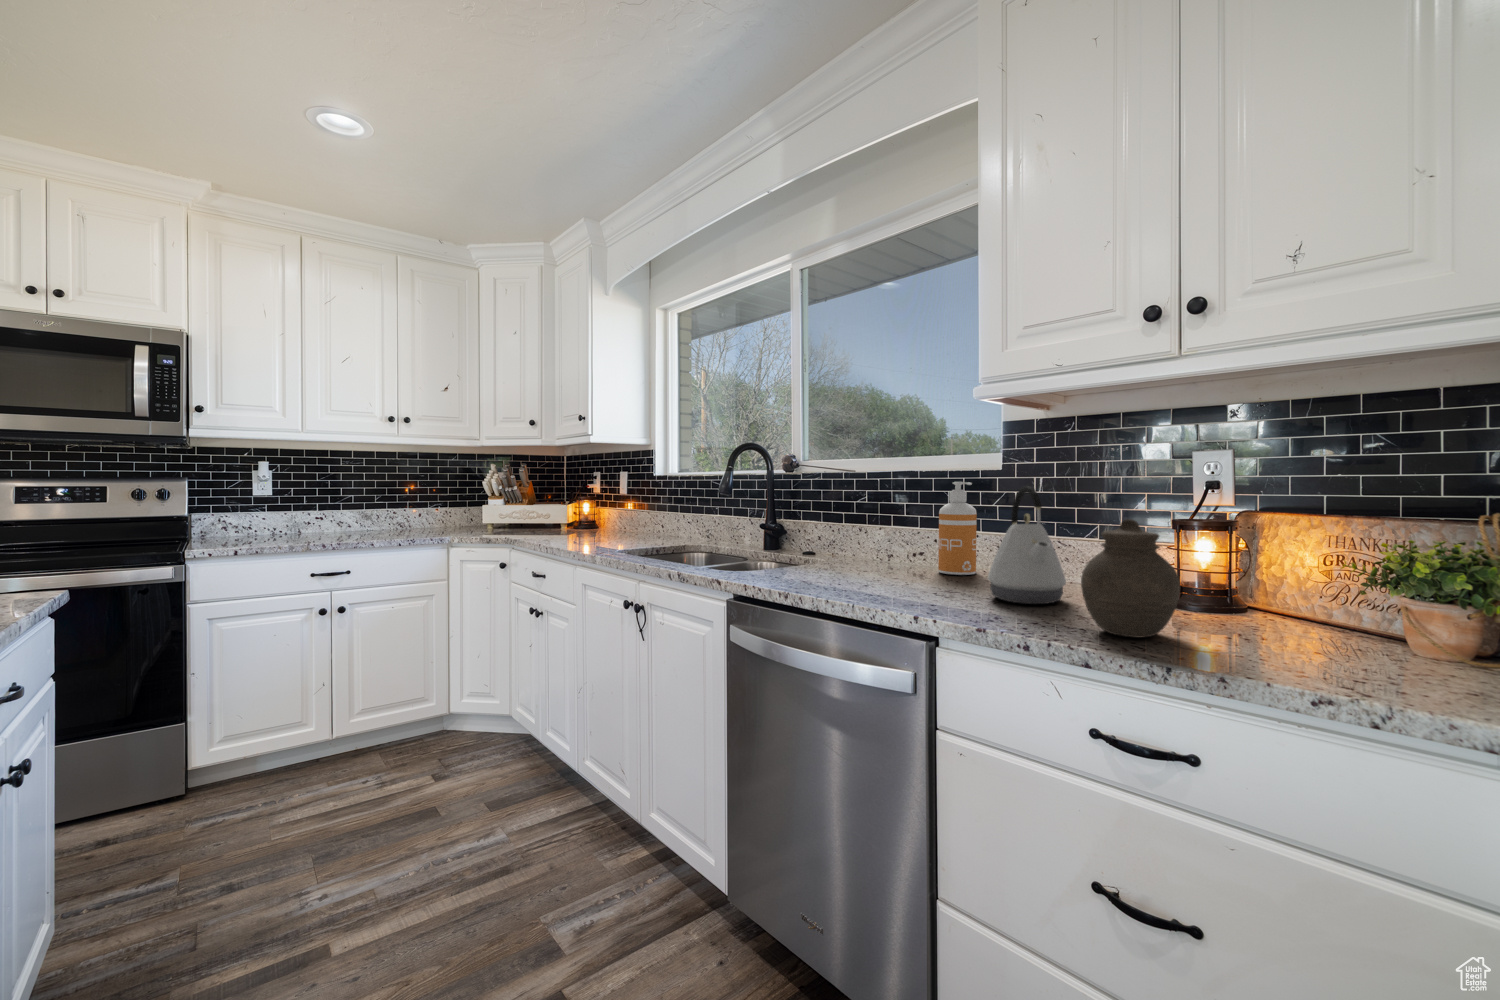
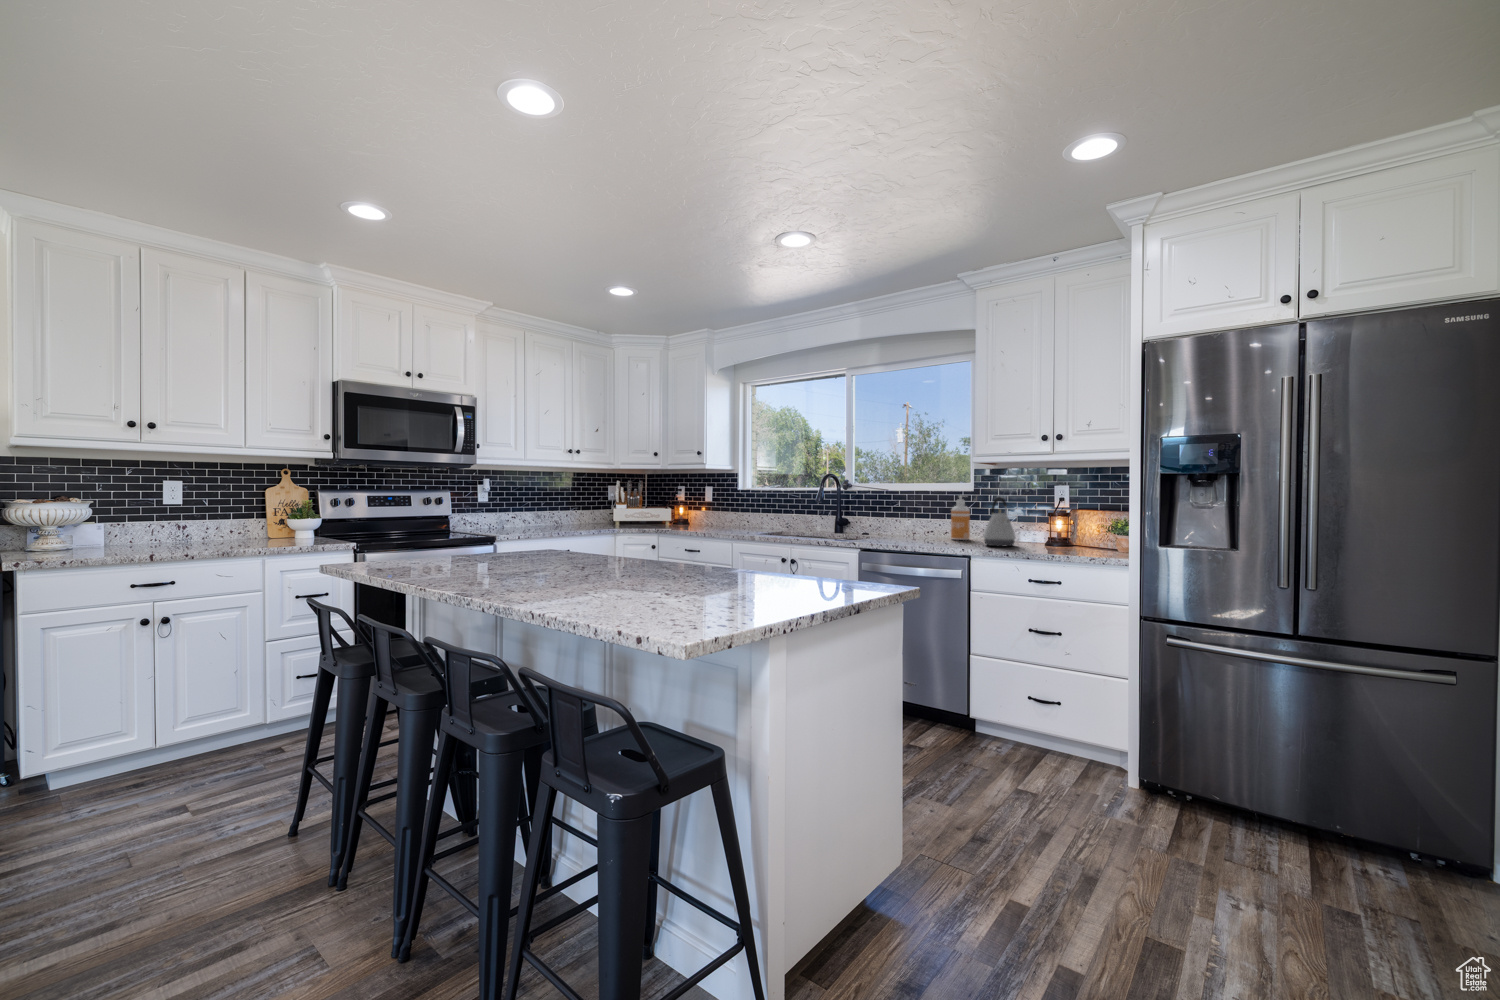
jar: present [1081,519,1180,638] -> none [1026,509,1060,552]

